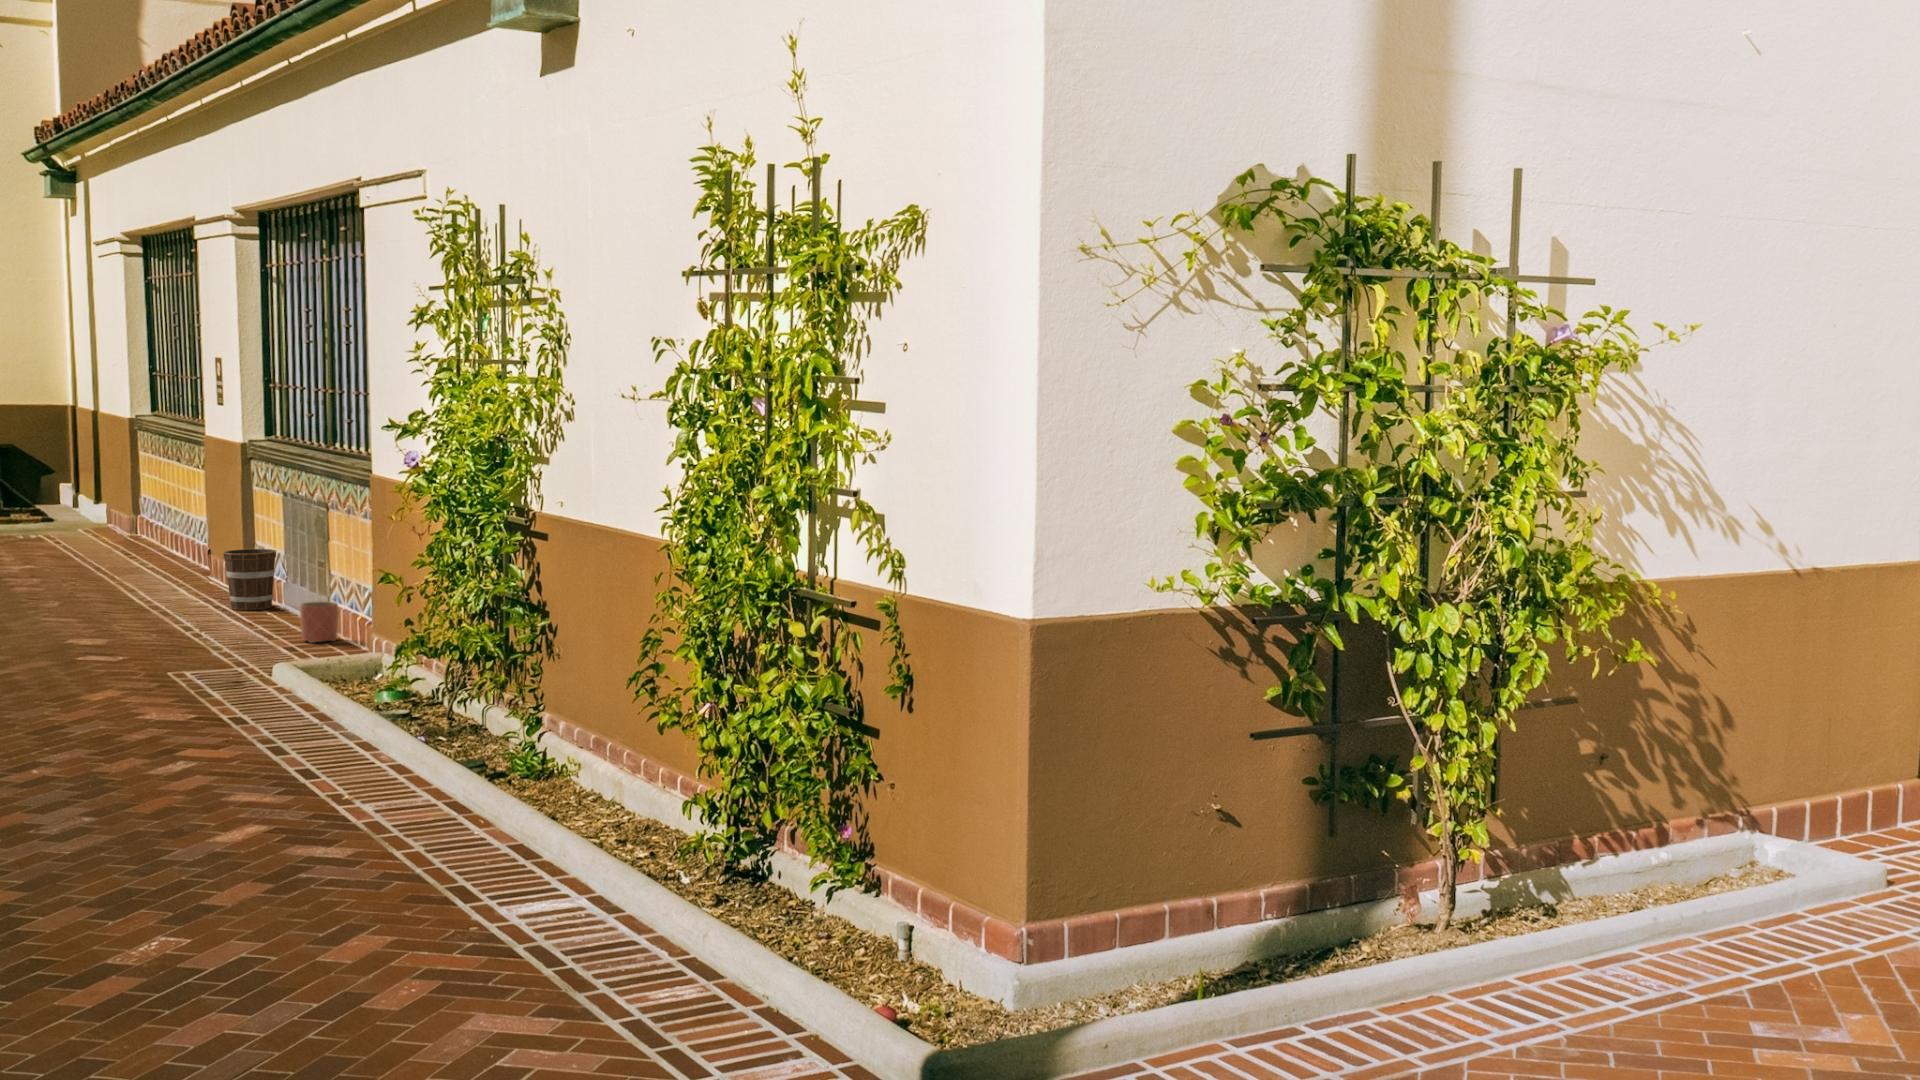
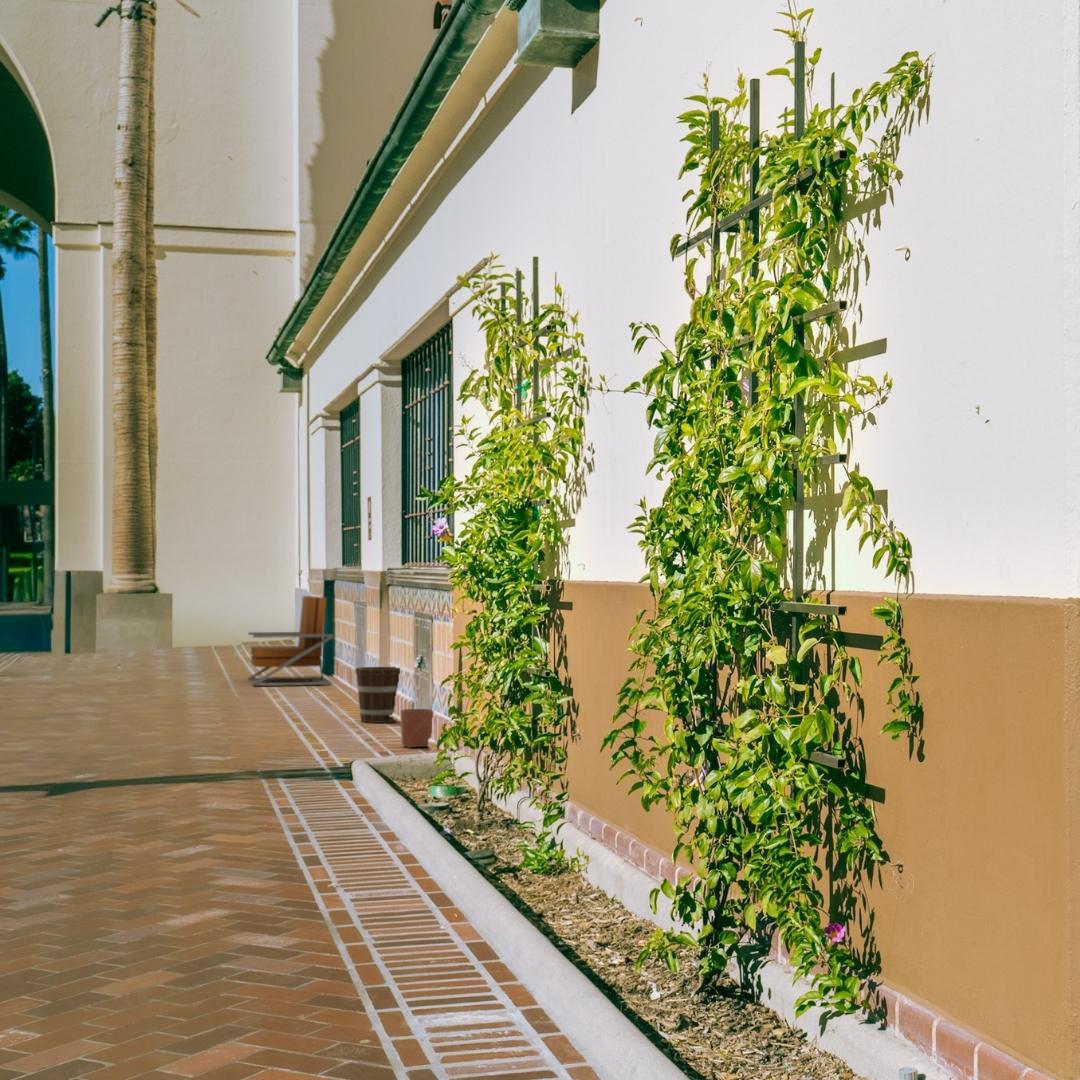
lounge chair: none [41,453,158,561] -> present [248,596,334,686]

